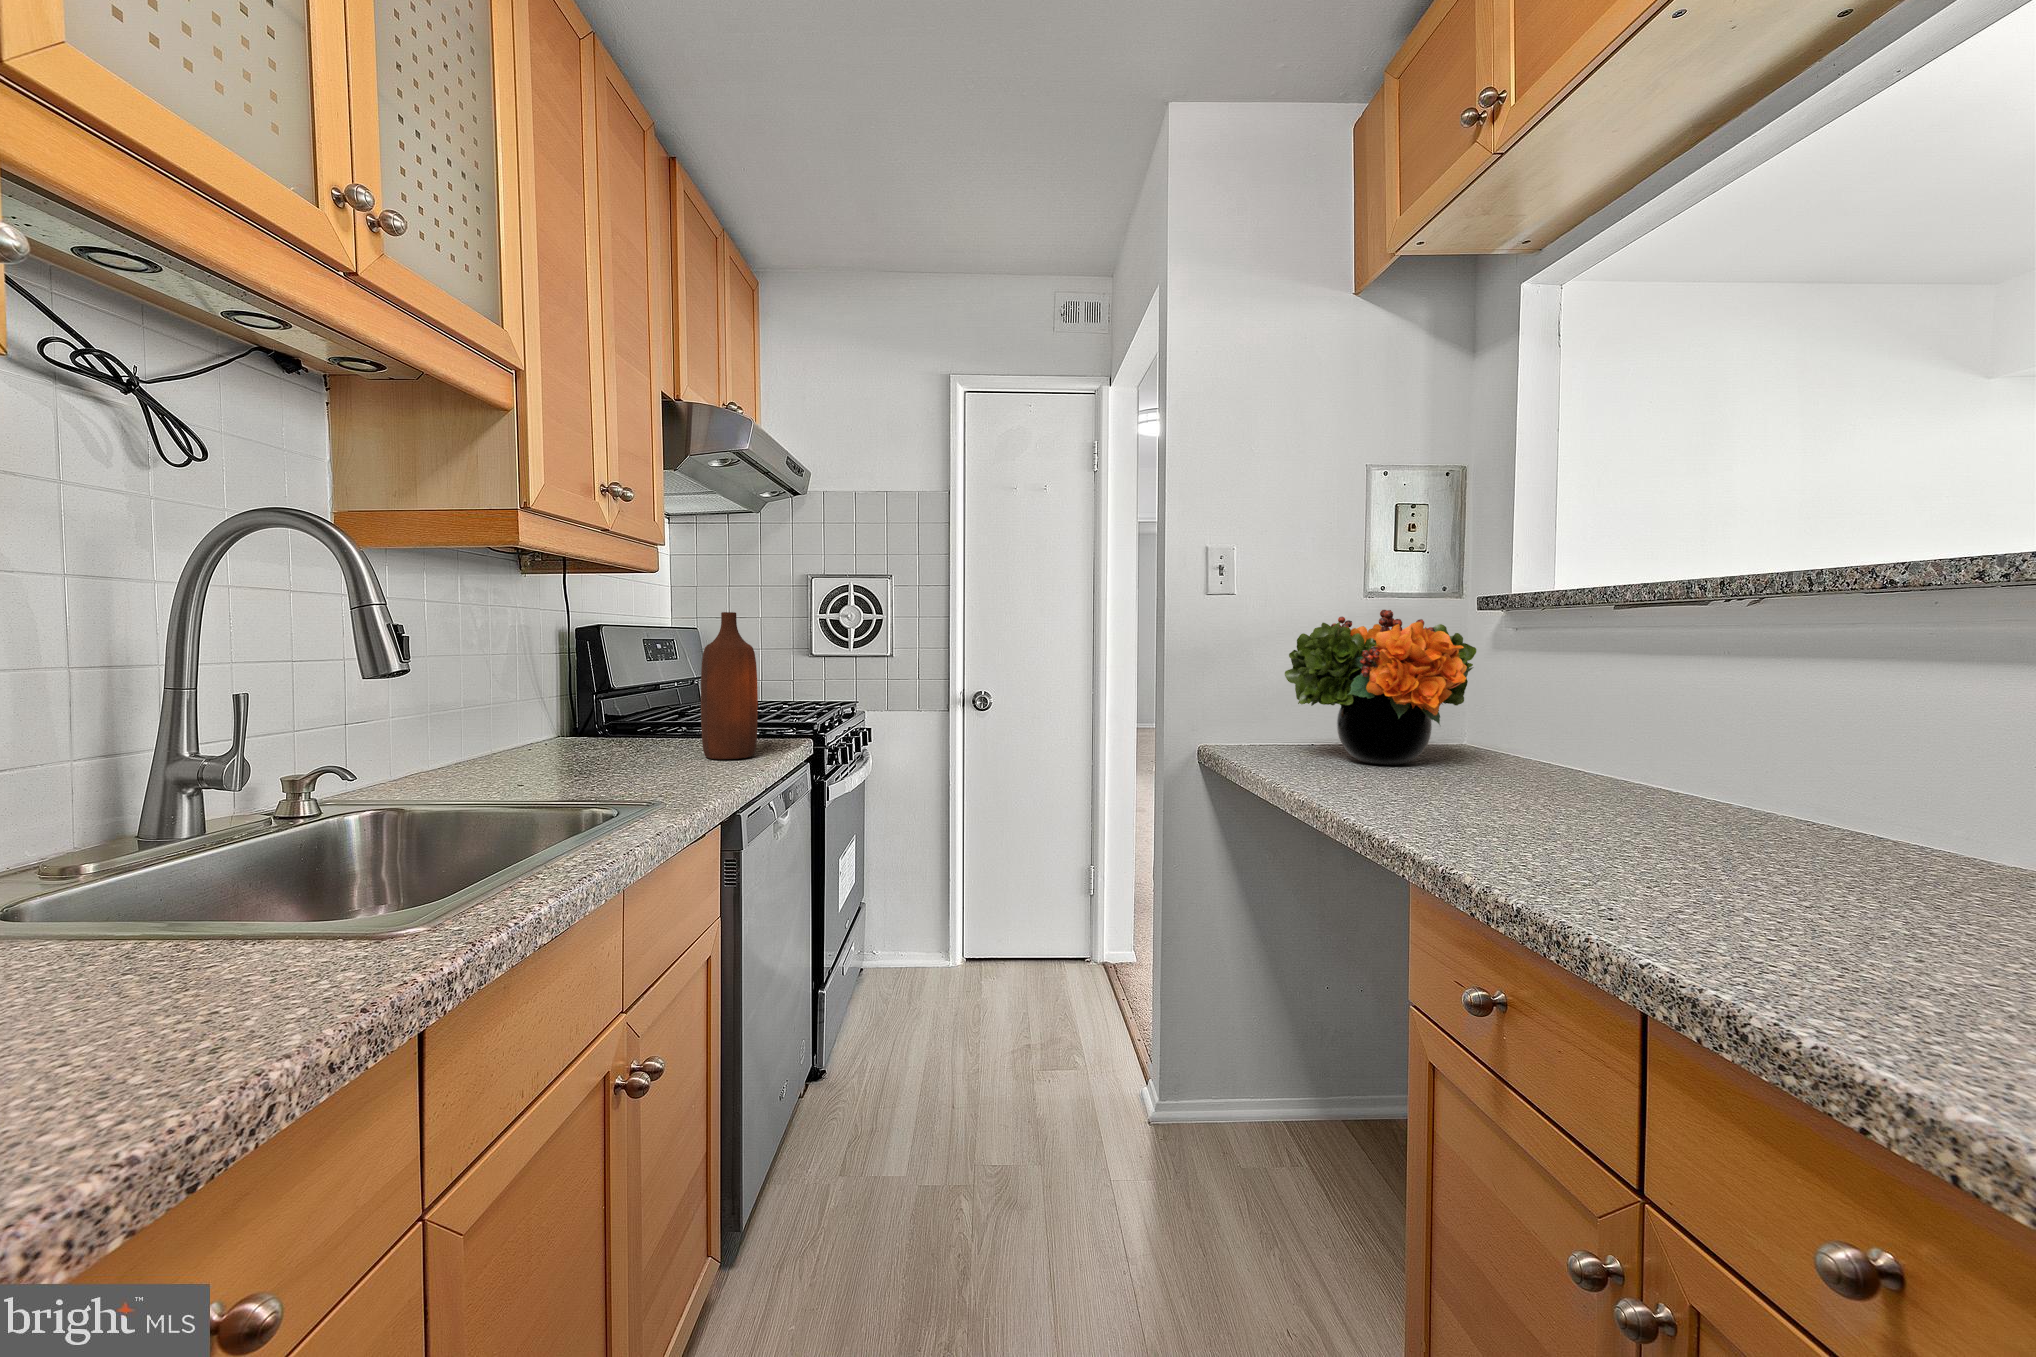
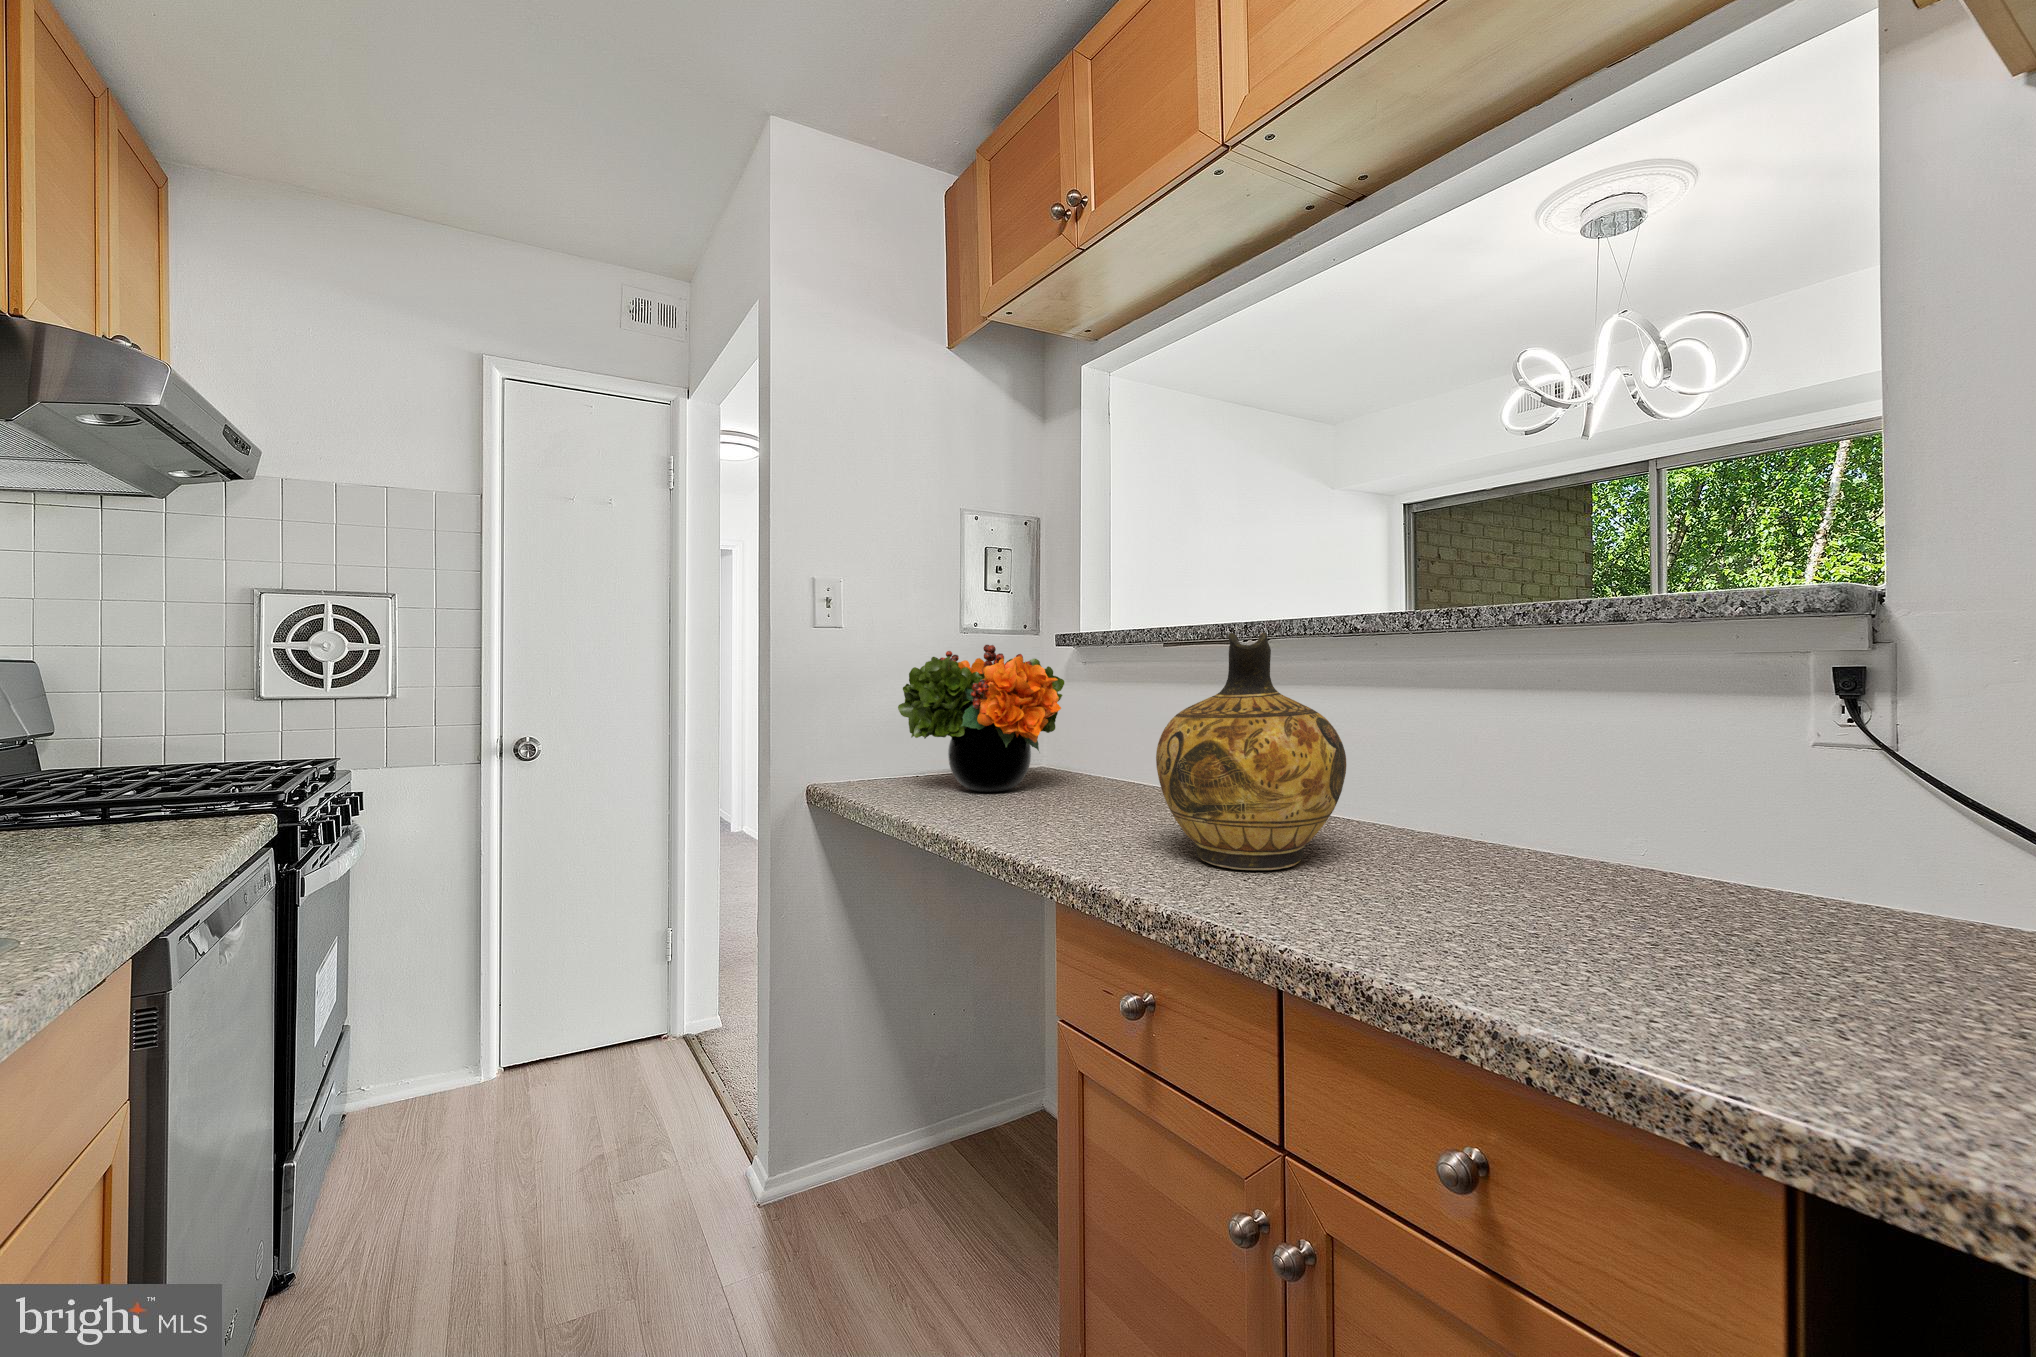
ceramic jug: none [1541,592,1820,879] -> present [1156,632,1346,870]
bottle: present [701,612,758,759] -> none [68,639,180,858]

